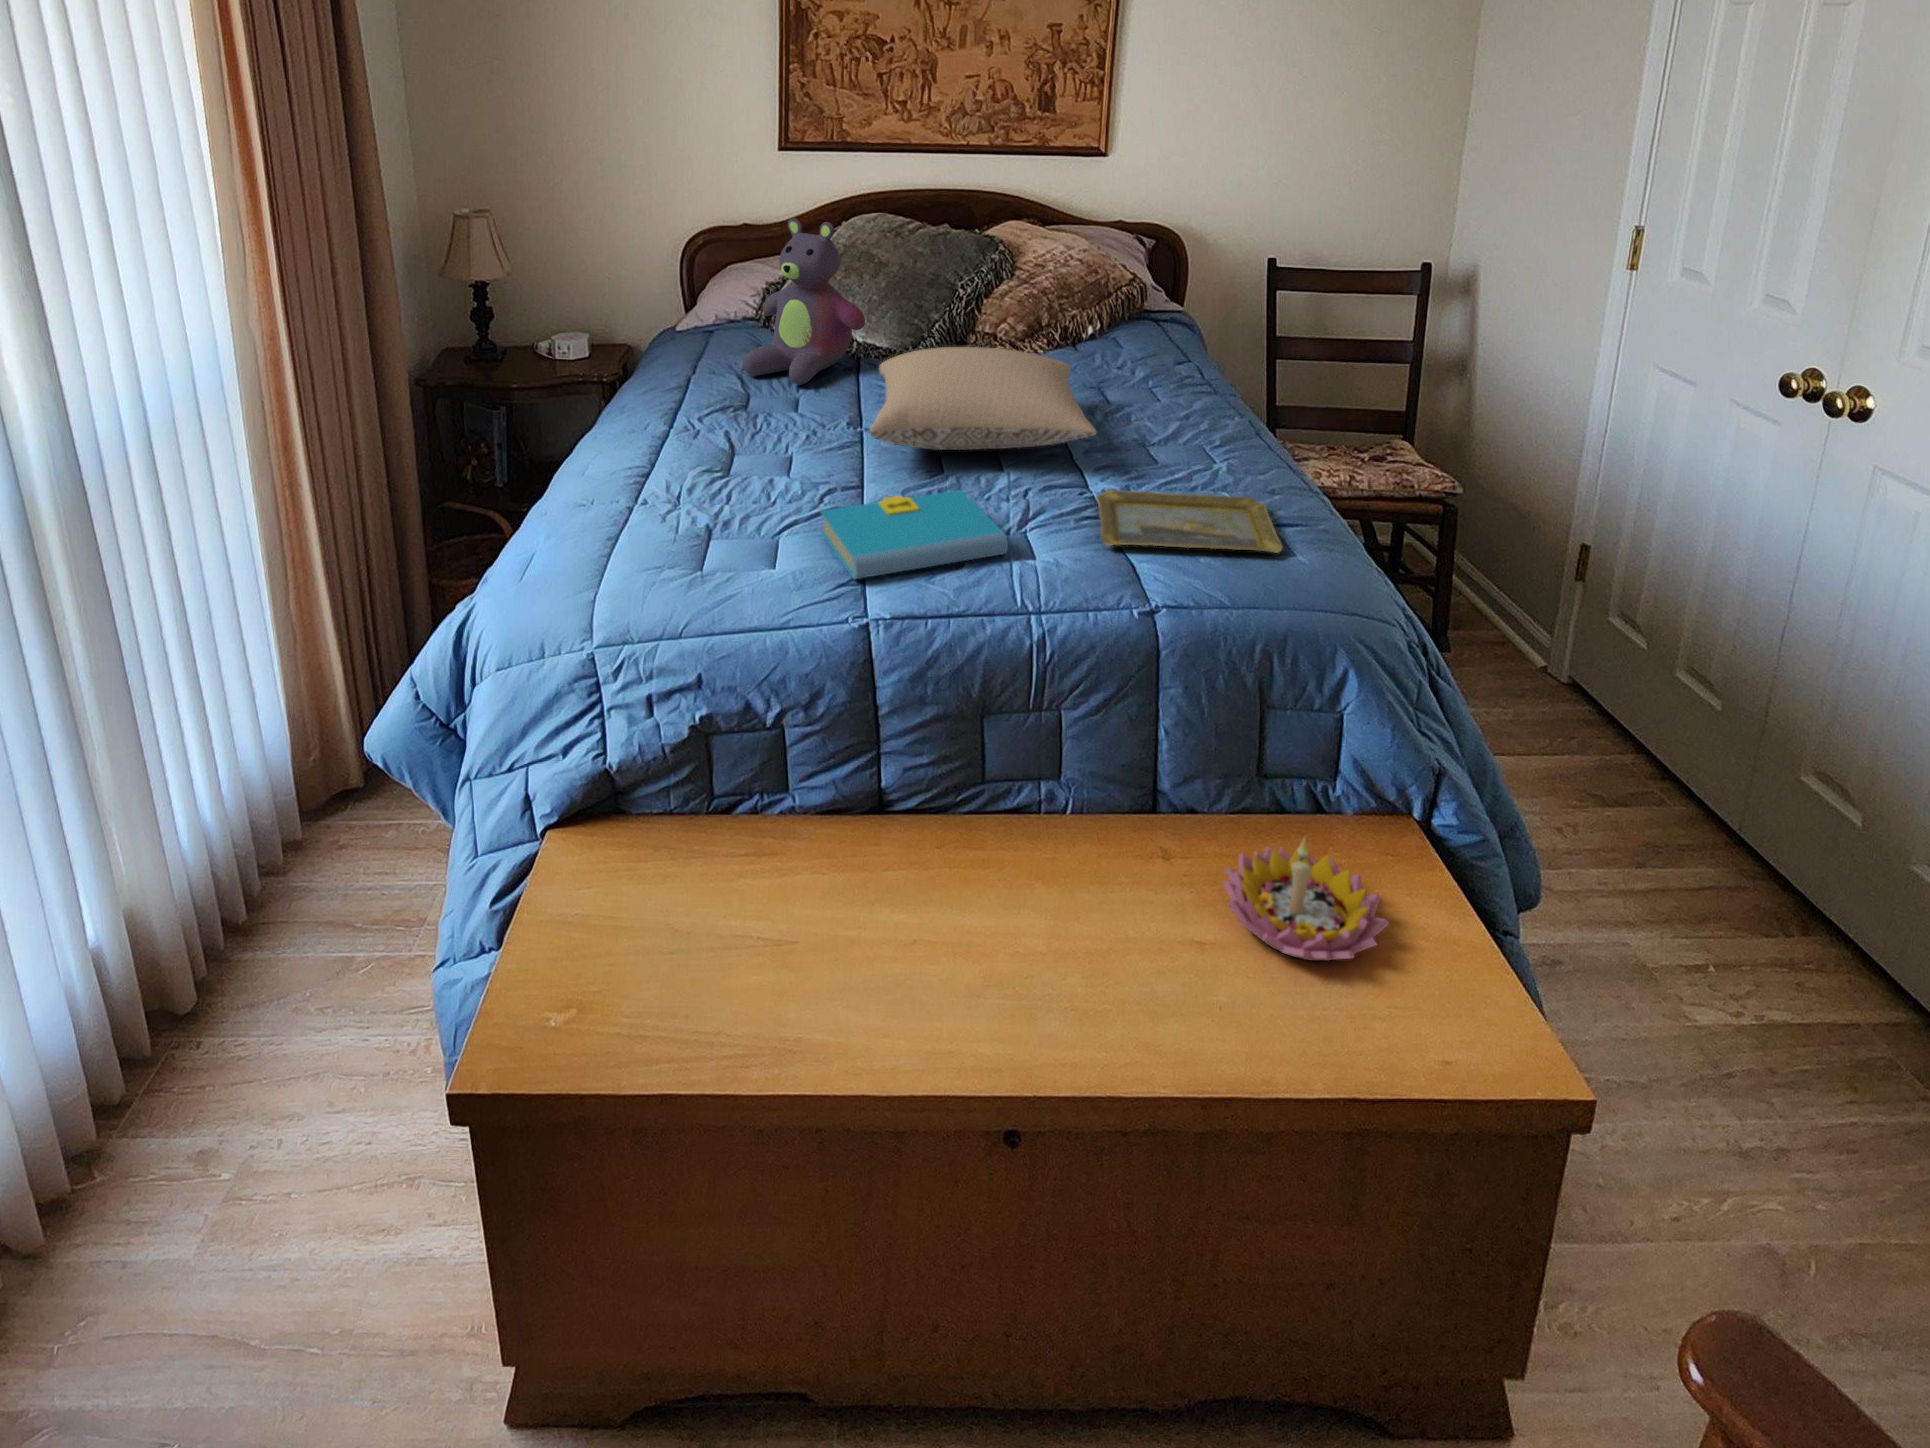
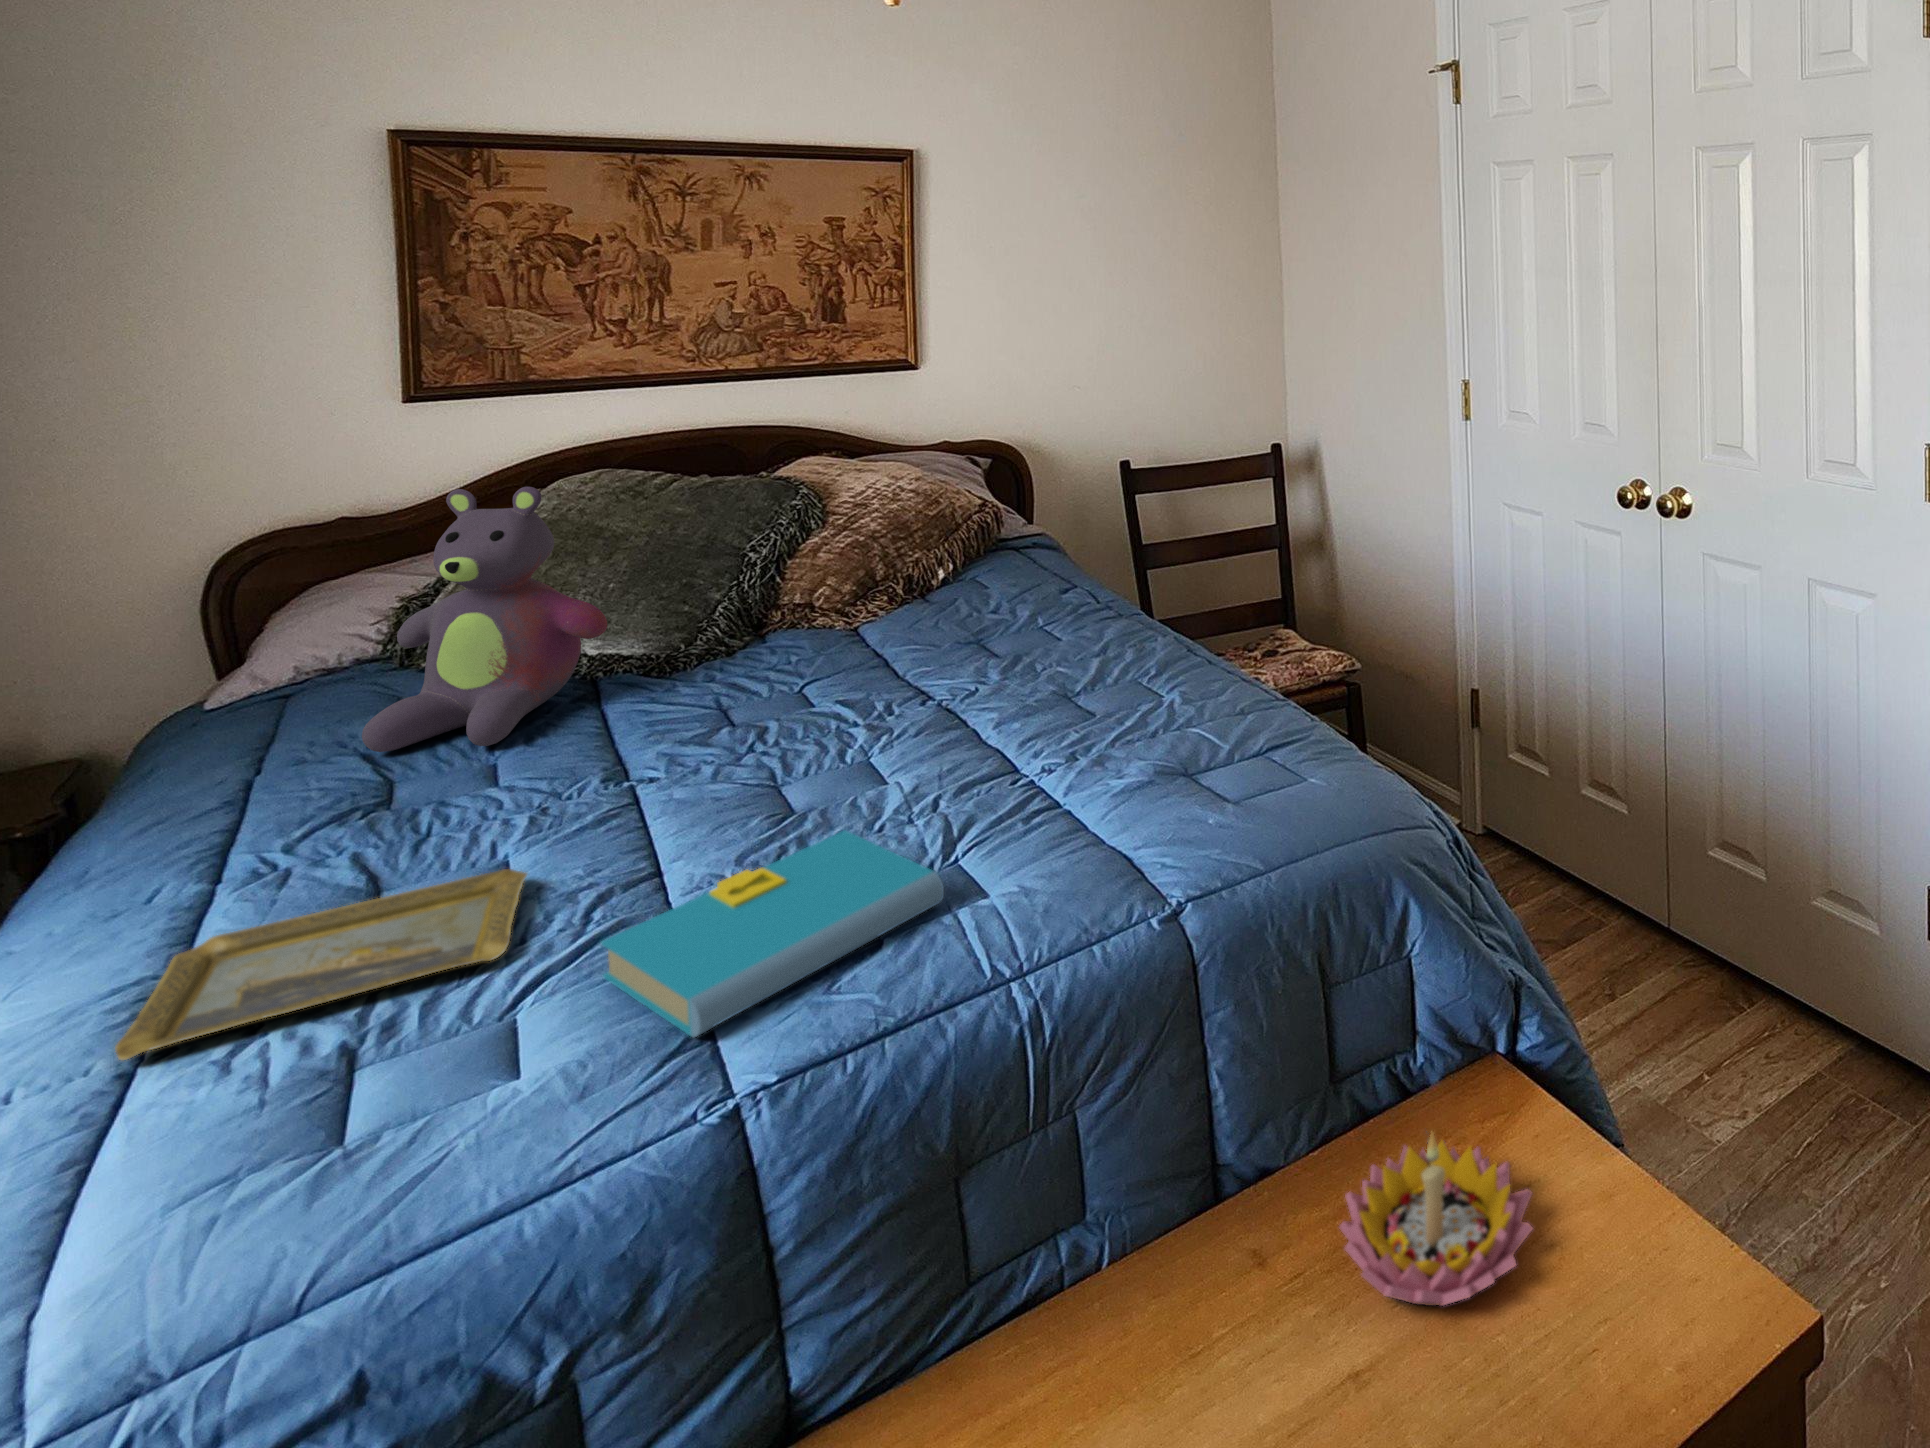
pillow: present [870,347,1096,450] -> none [649,617,1022,793]
tray: present [1096,490,1282,553] -> present [115,869,527,1060]

